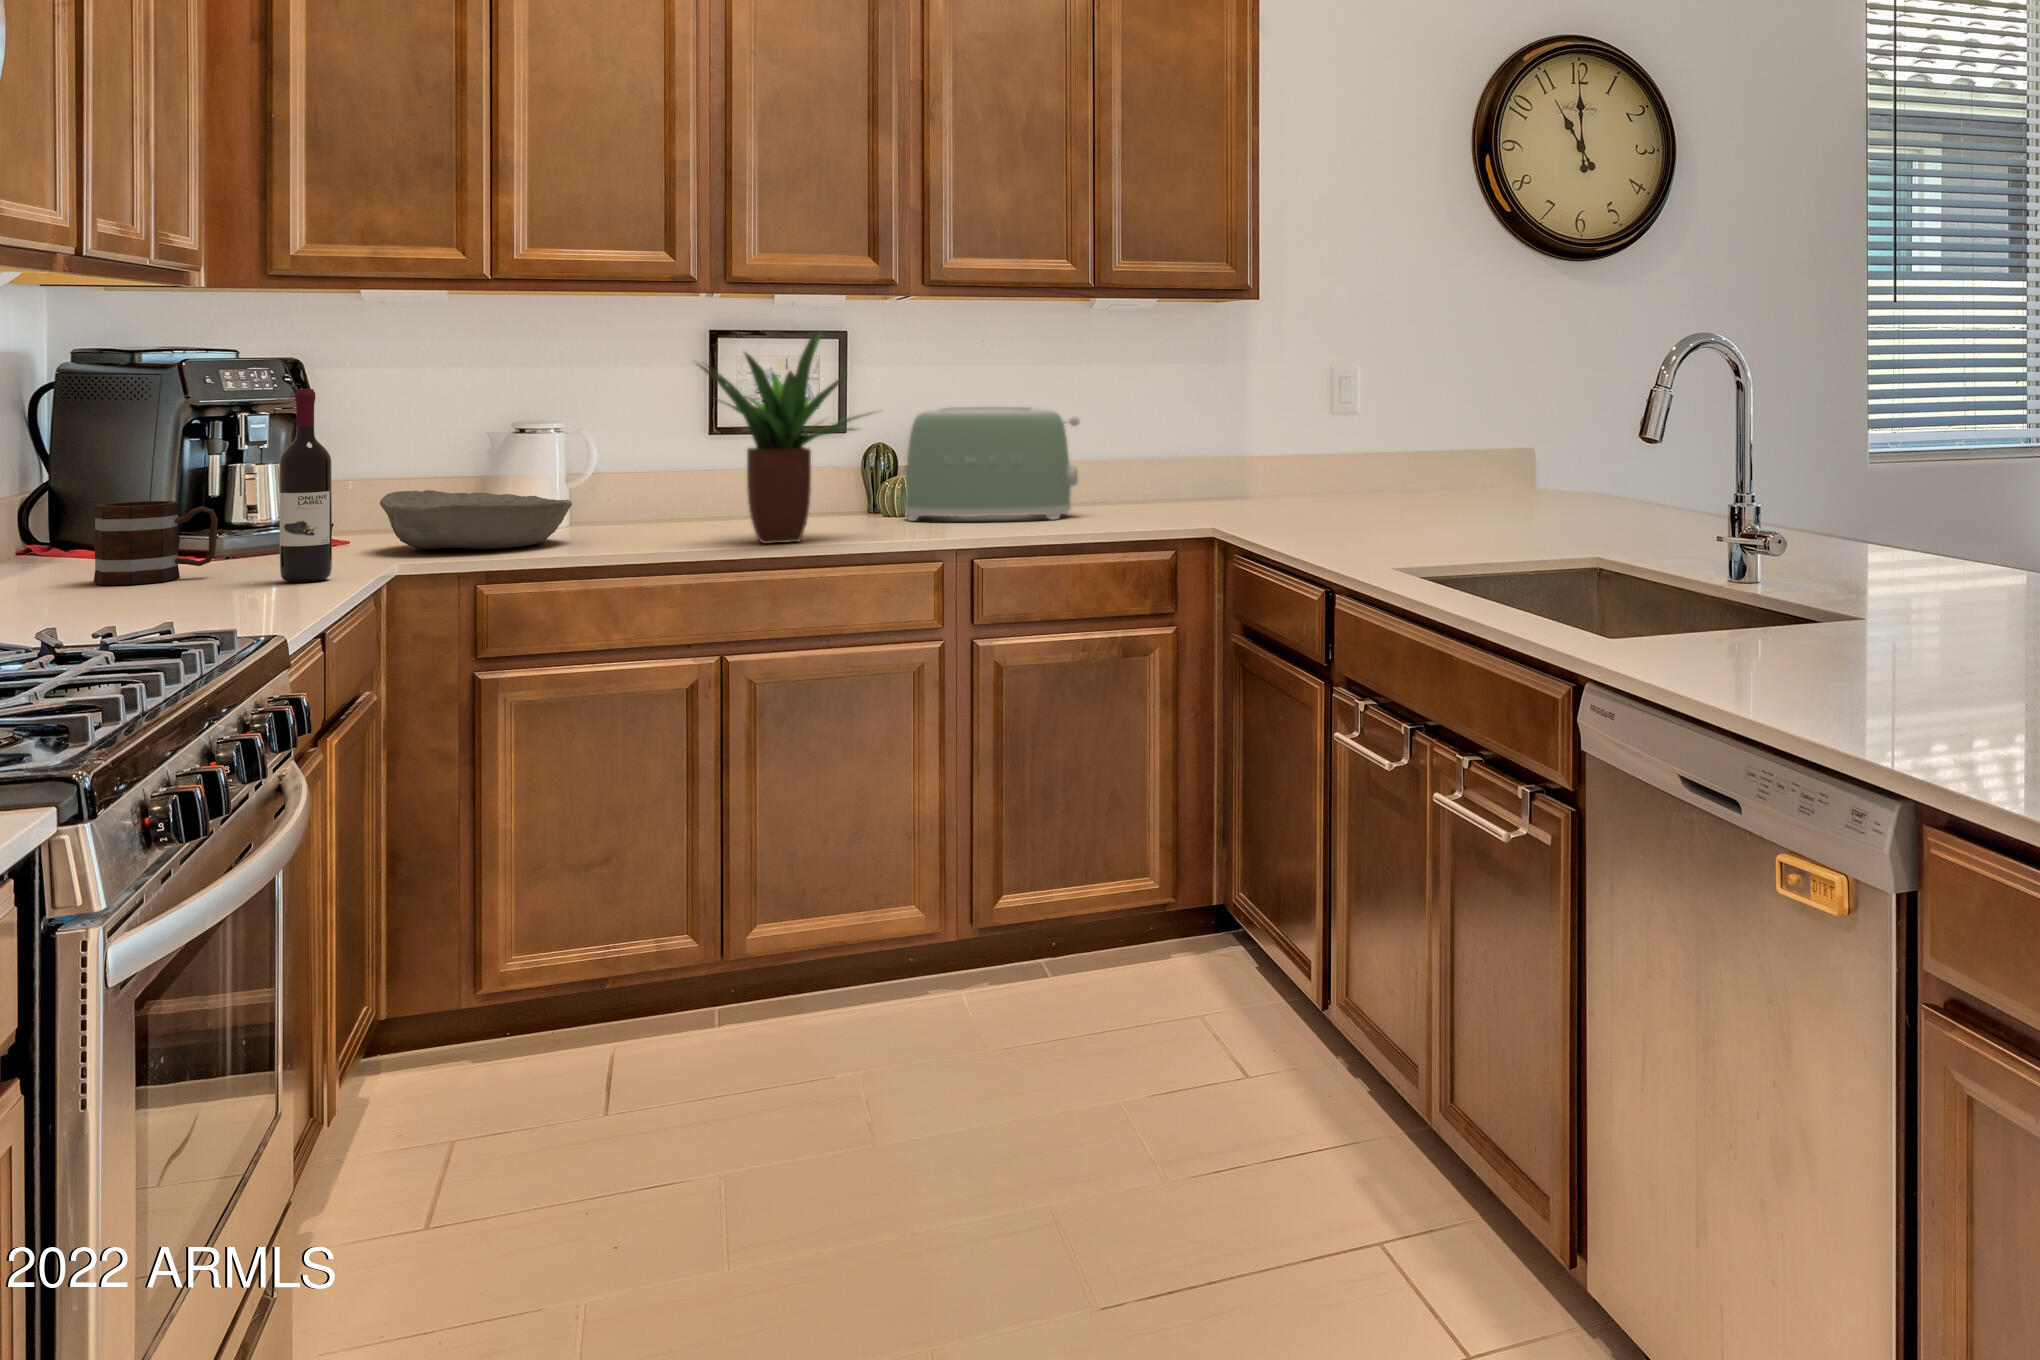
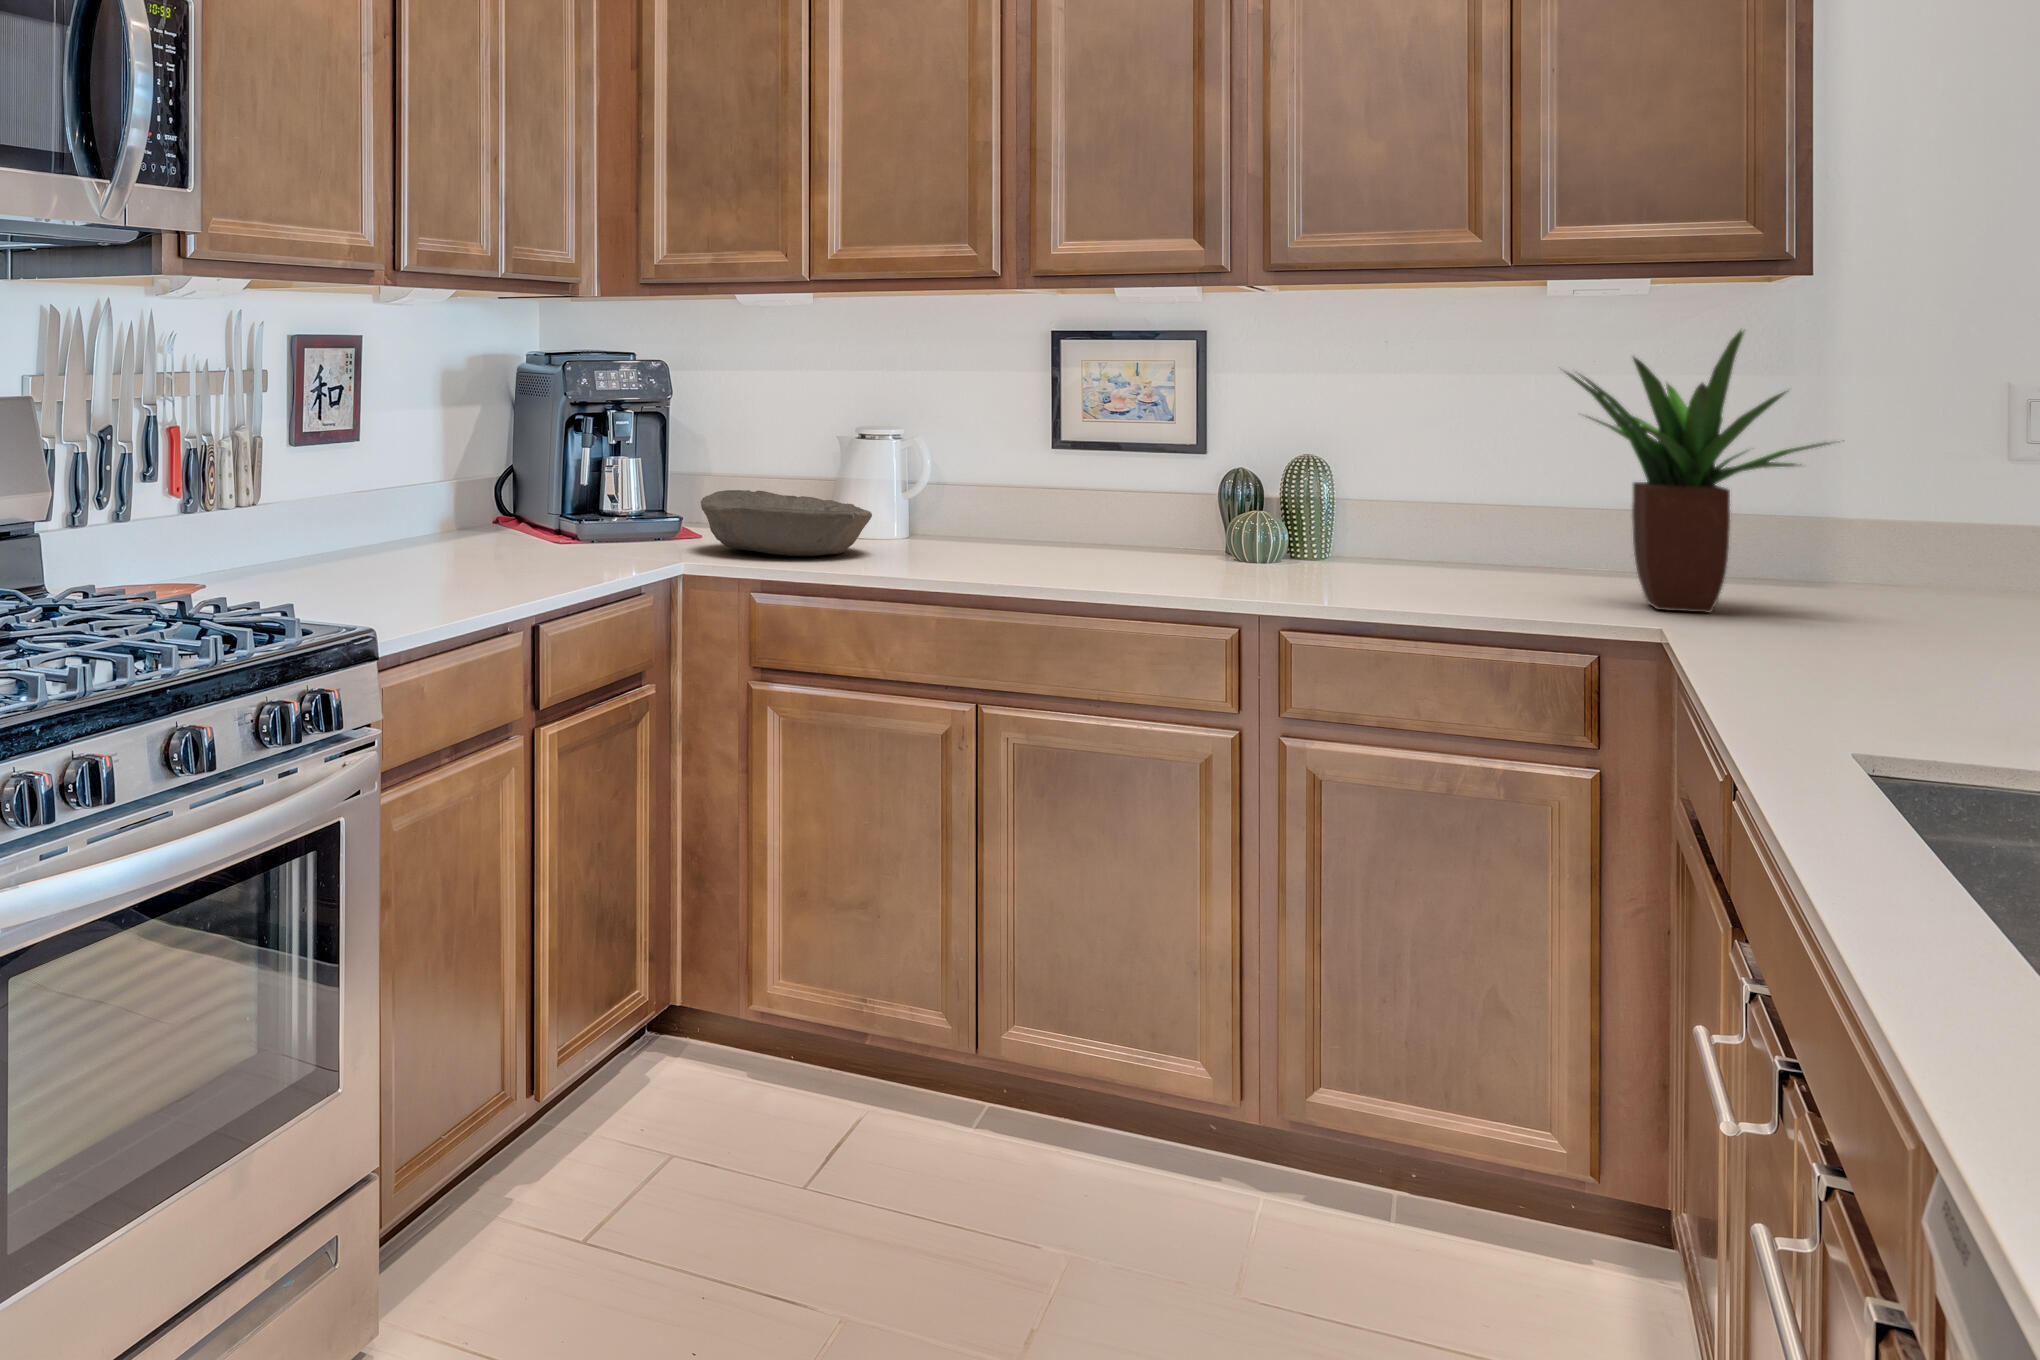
potted plant: present [698,332,870,544] -> present [1566,331,1830,613]
wine bottle: present [279,389,332,582] -> none [560,387,601,571]
toaster: present [904,406,1080,521] -> none [1257,430,1499,589]
mug: present [93,501,218,585] -> none [460,484,543,557]

